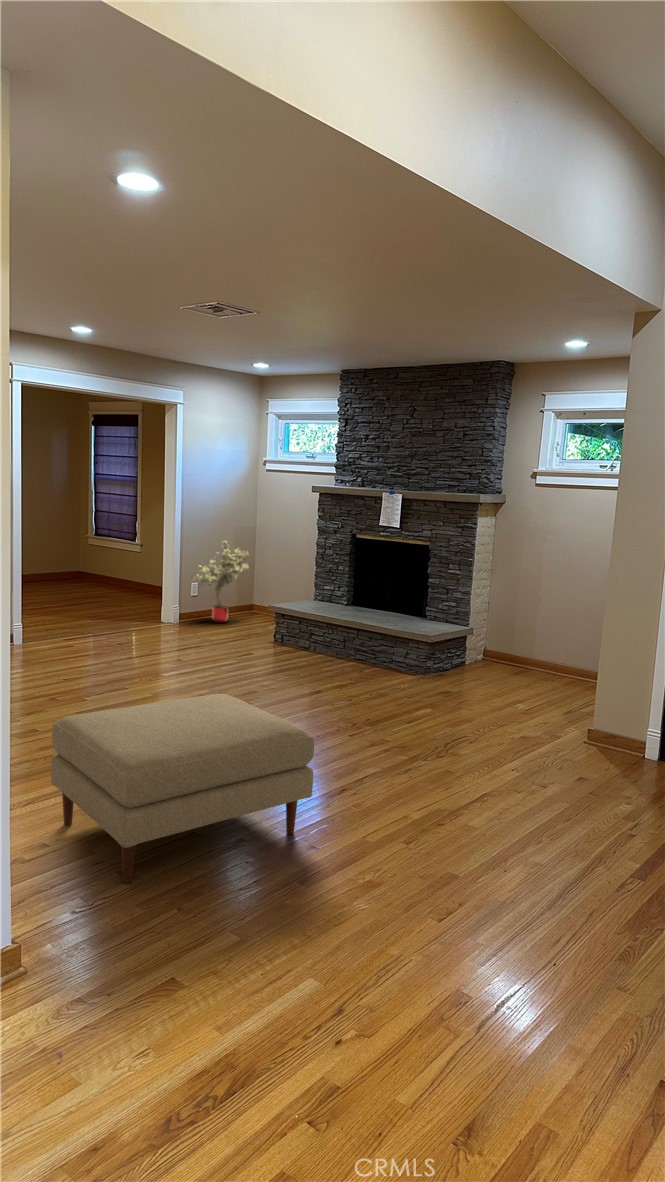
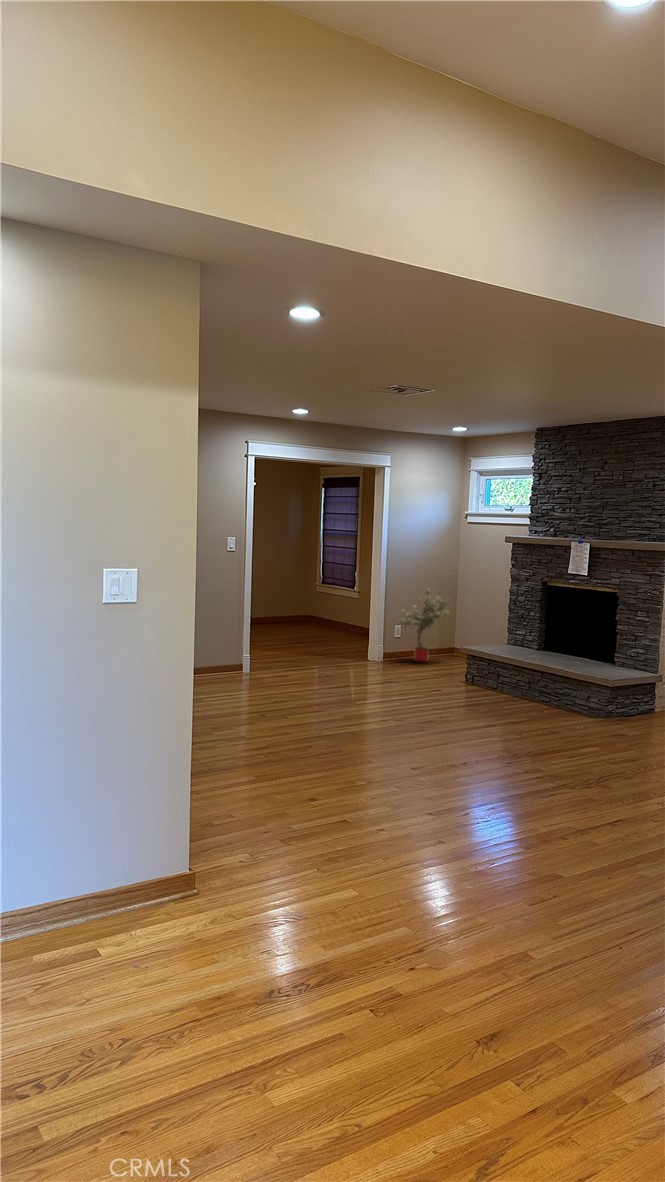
ottoman: present [51,693,314,884] -> none [239,707,447,846]

